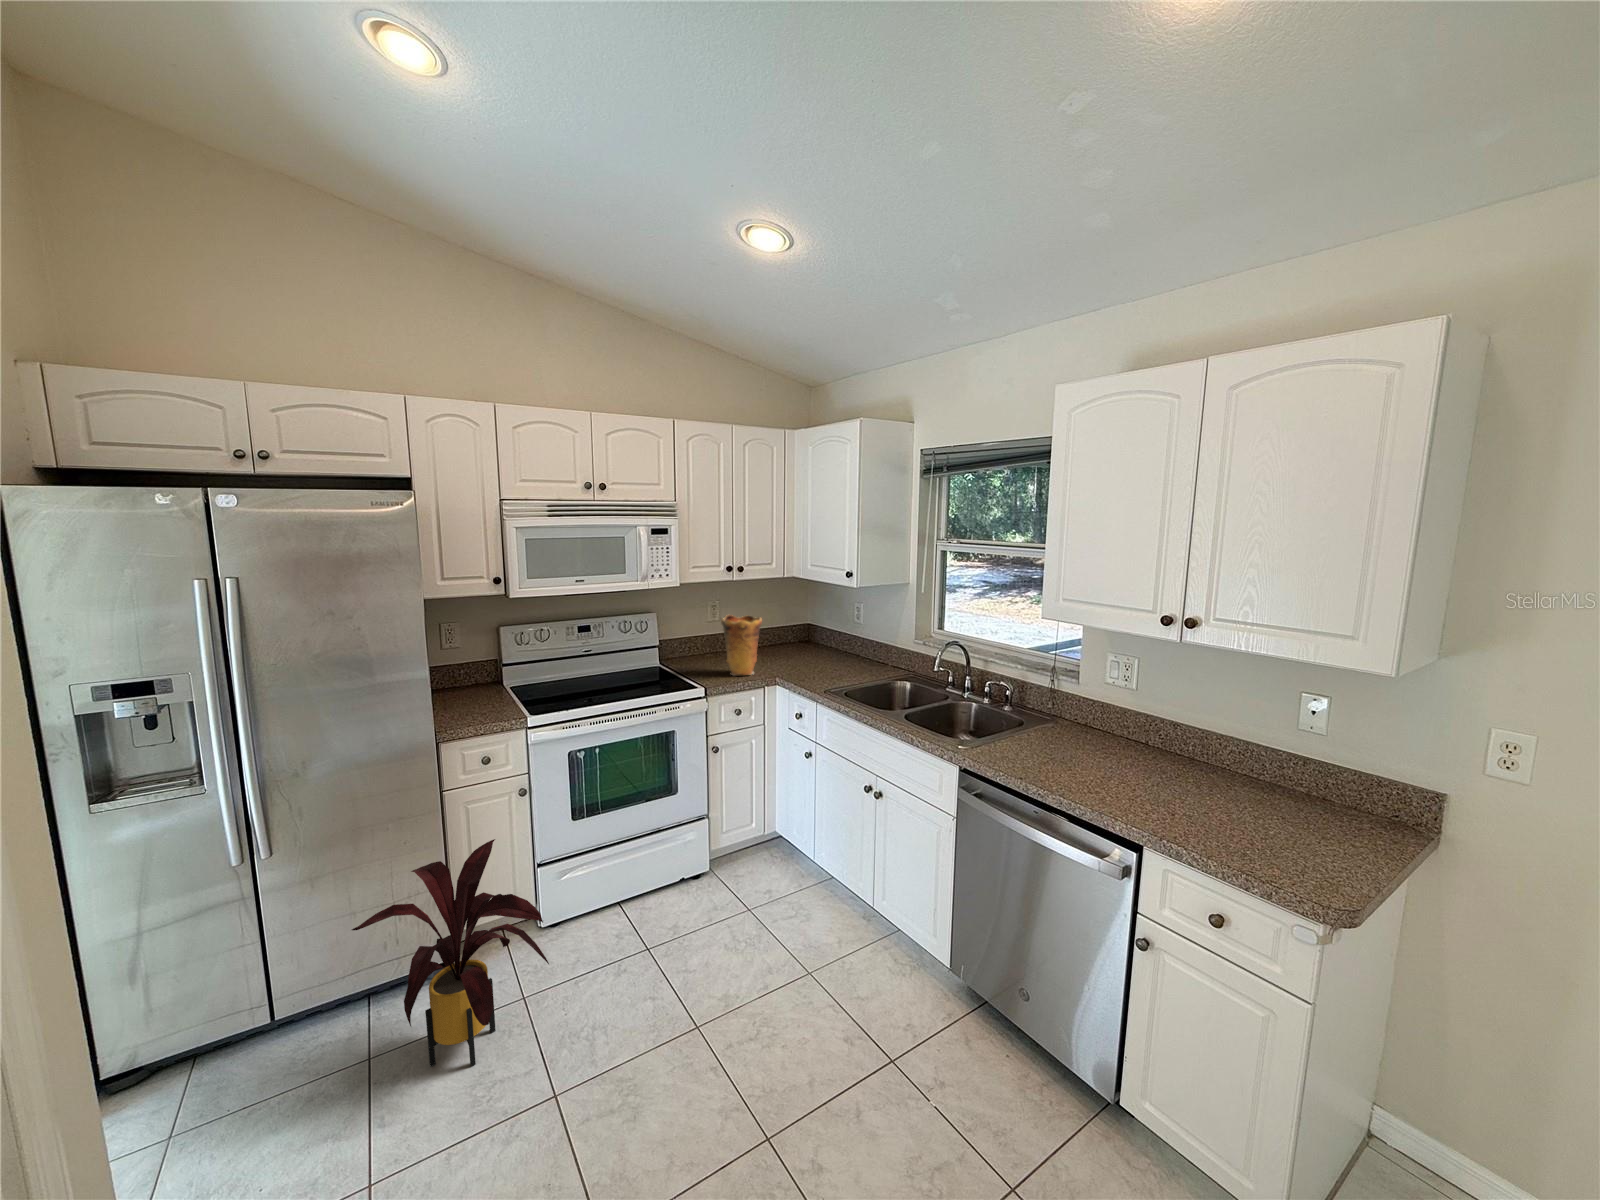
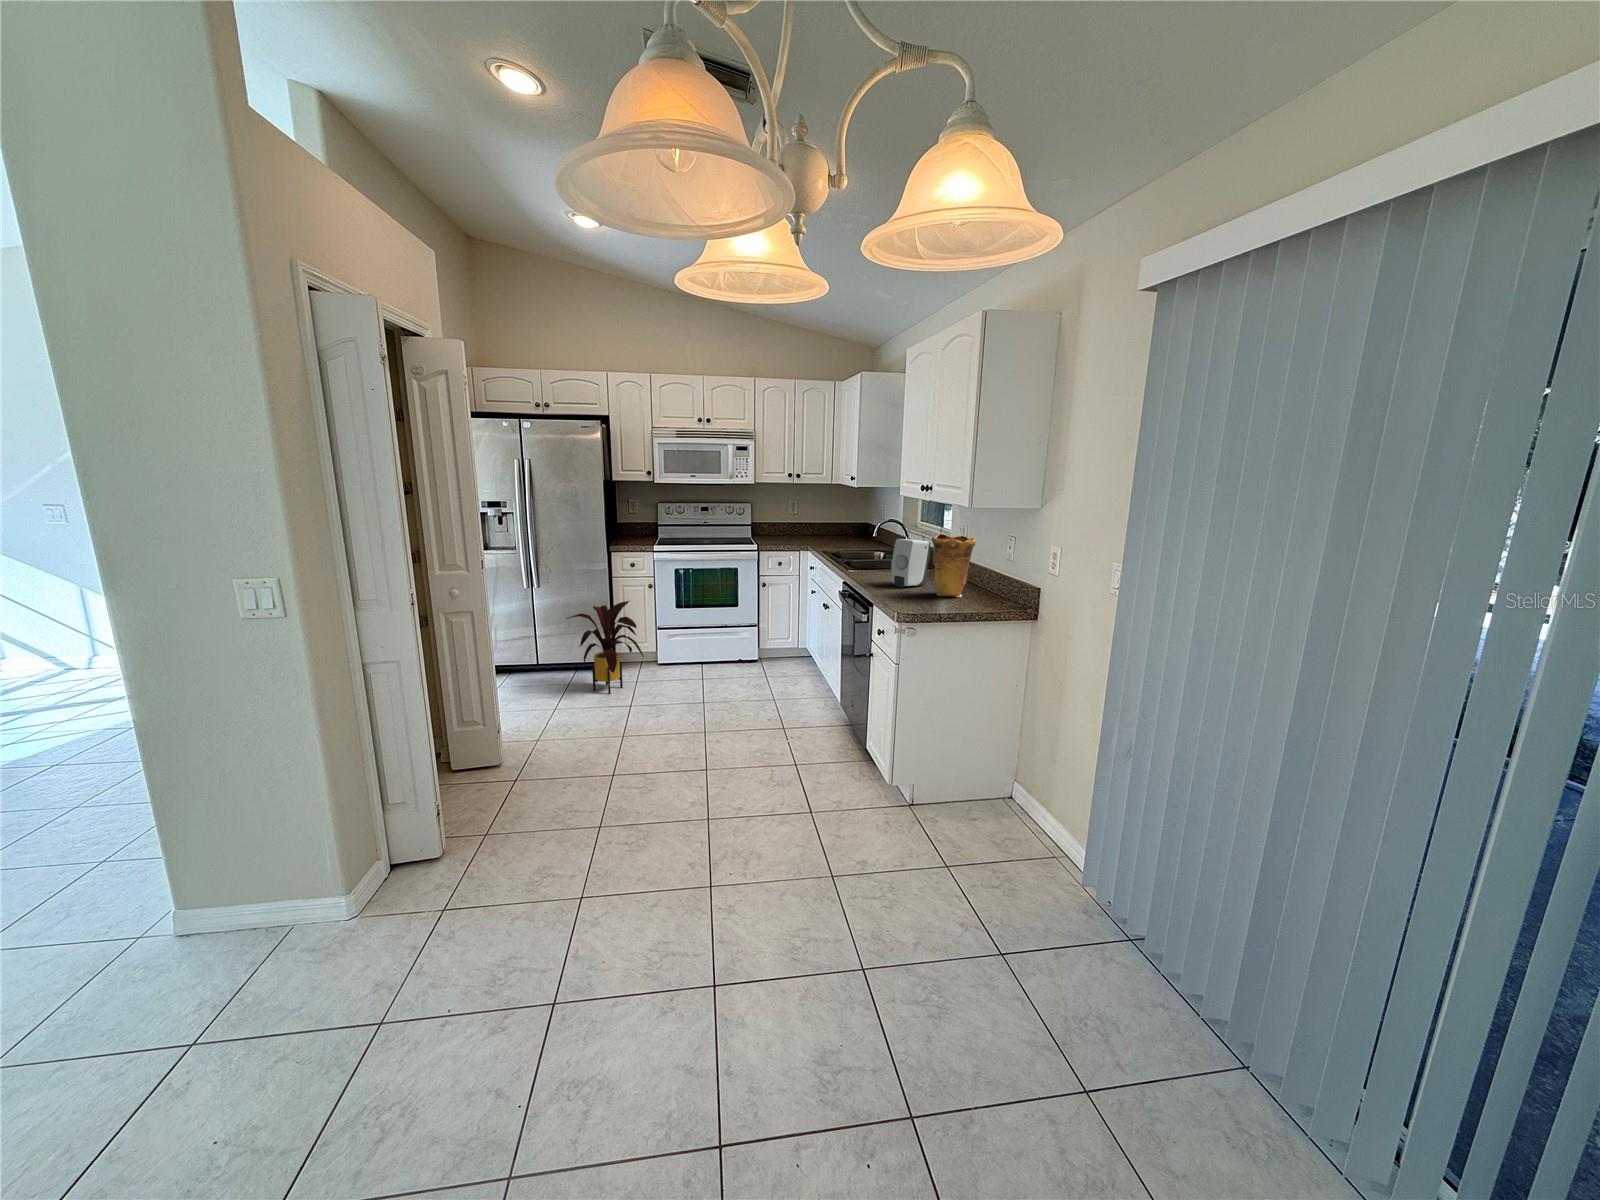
vase: present [721,615,762,676] -> present [932,533,976,597]
soap dispenser: none [1074,686,1120,778] -> present [891,539,930,588]

